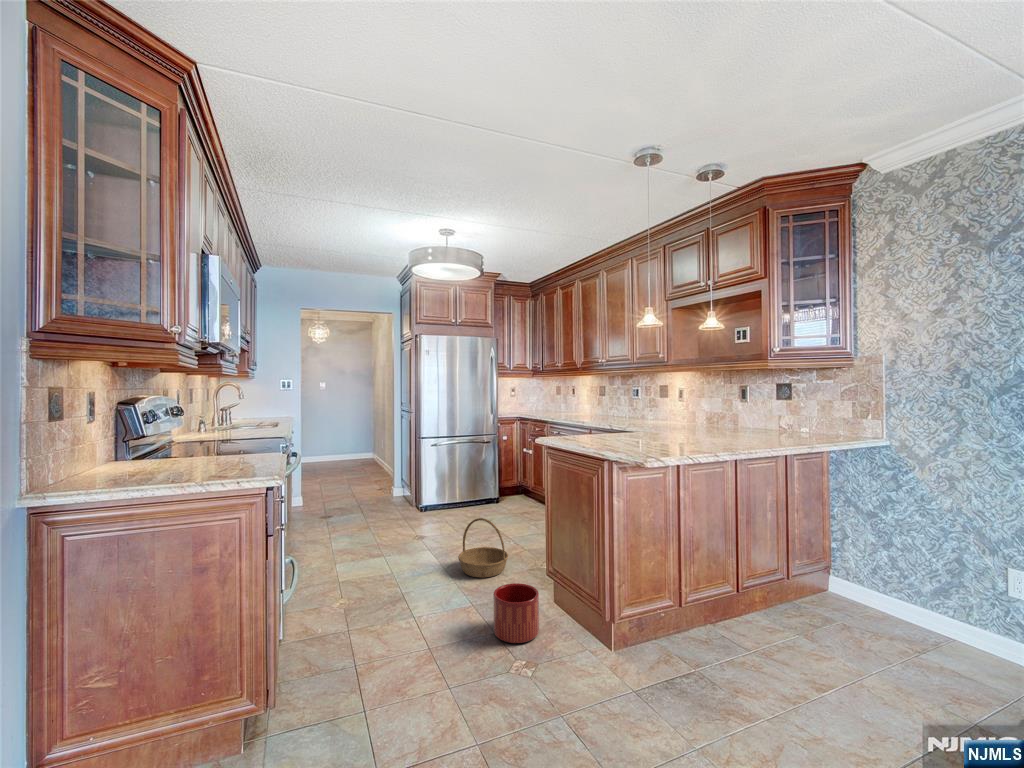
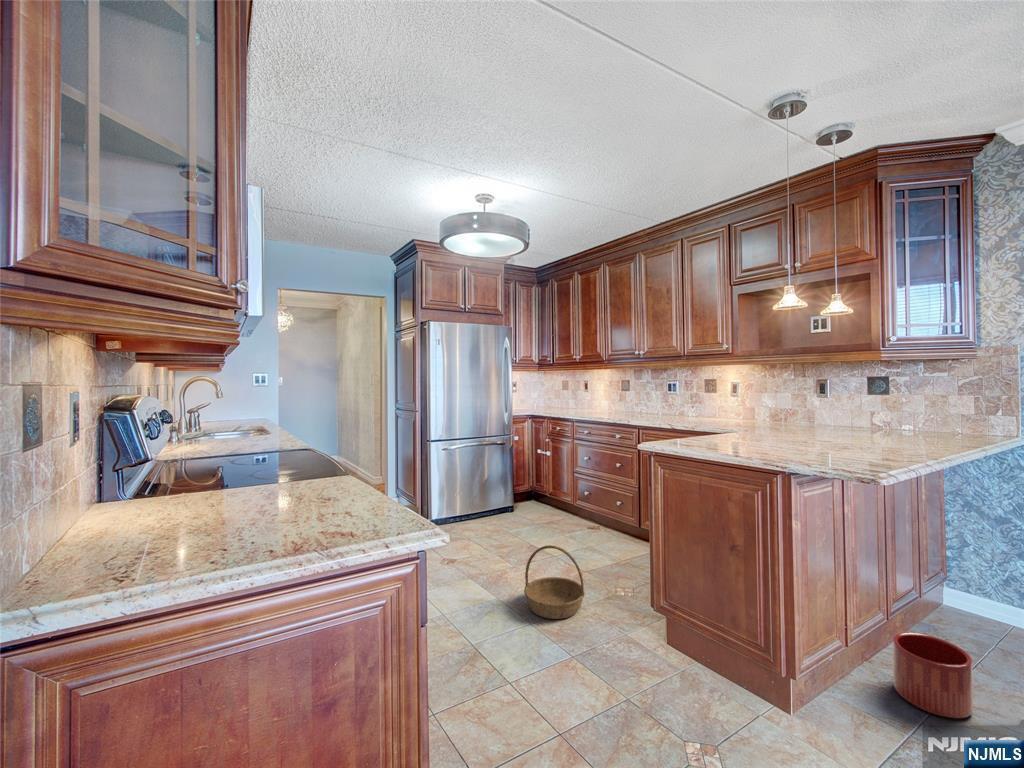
planter: present [493,583,539,643] -> present [893,632,973,718]

